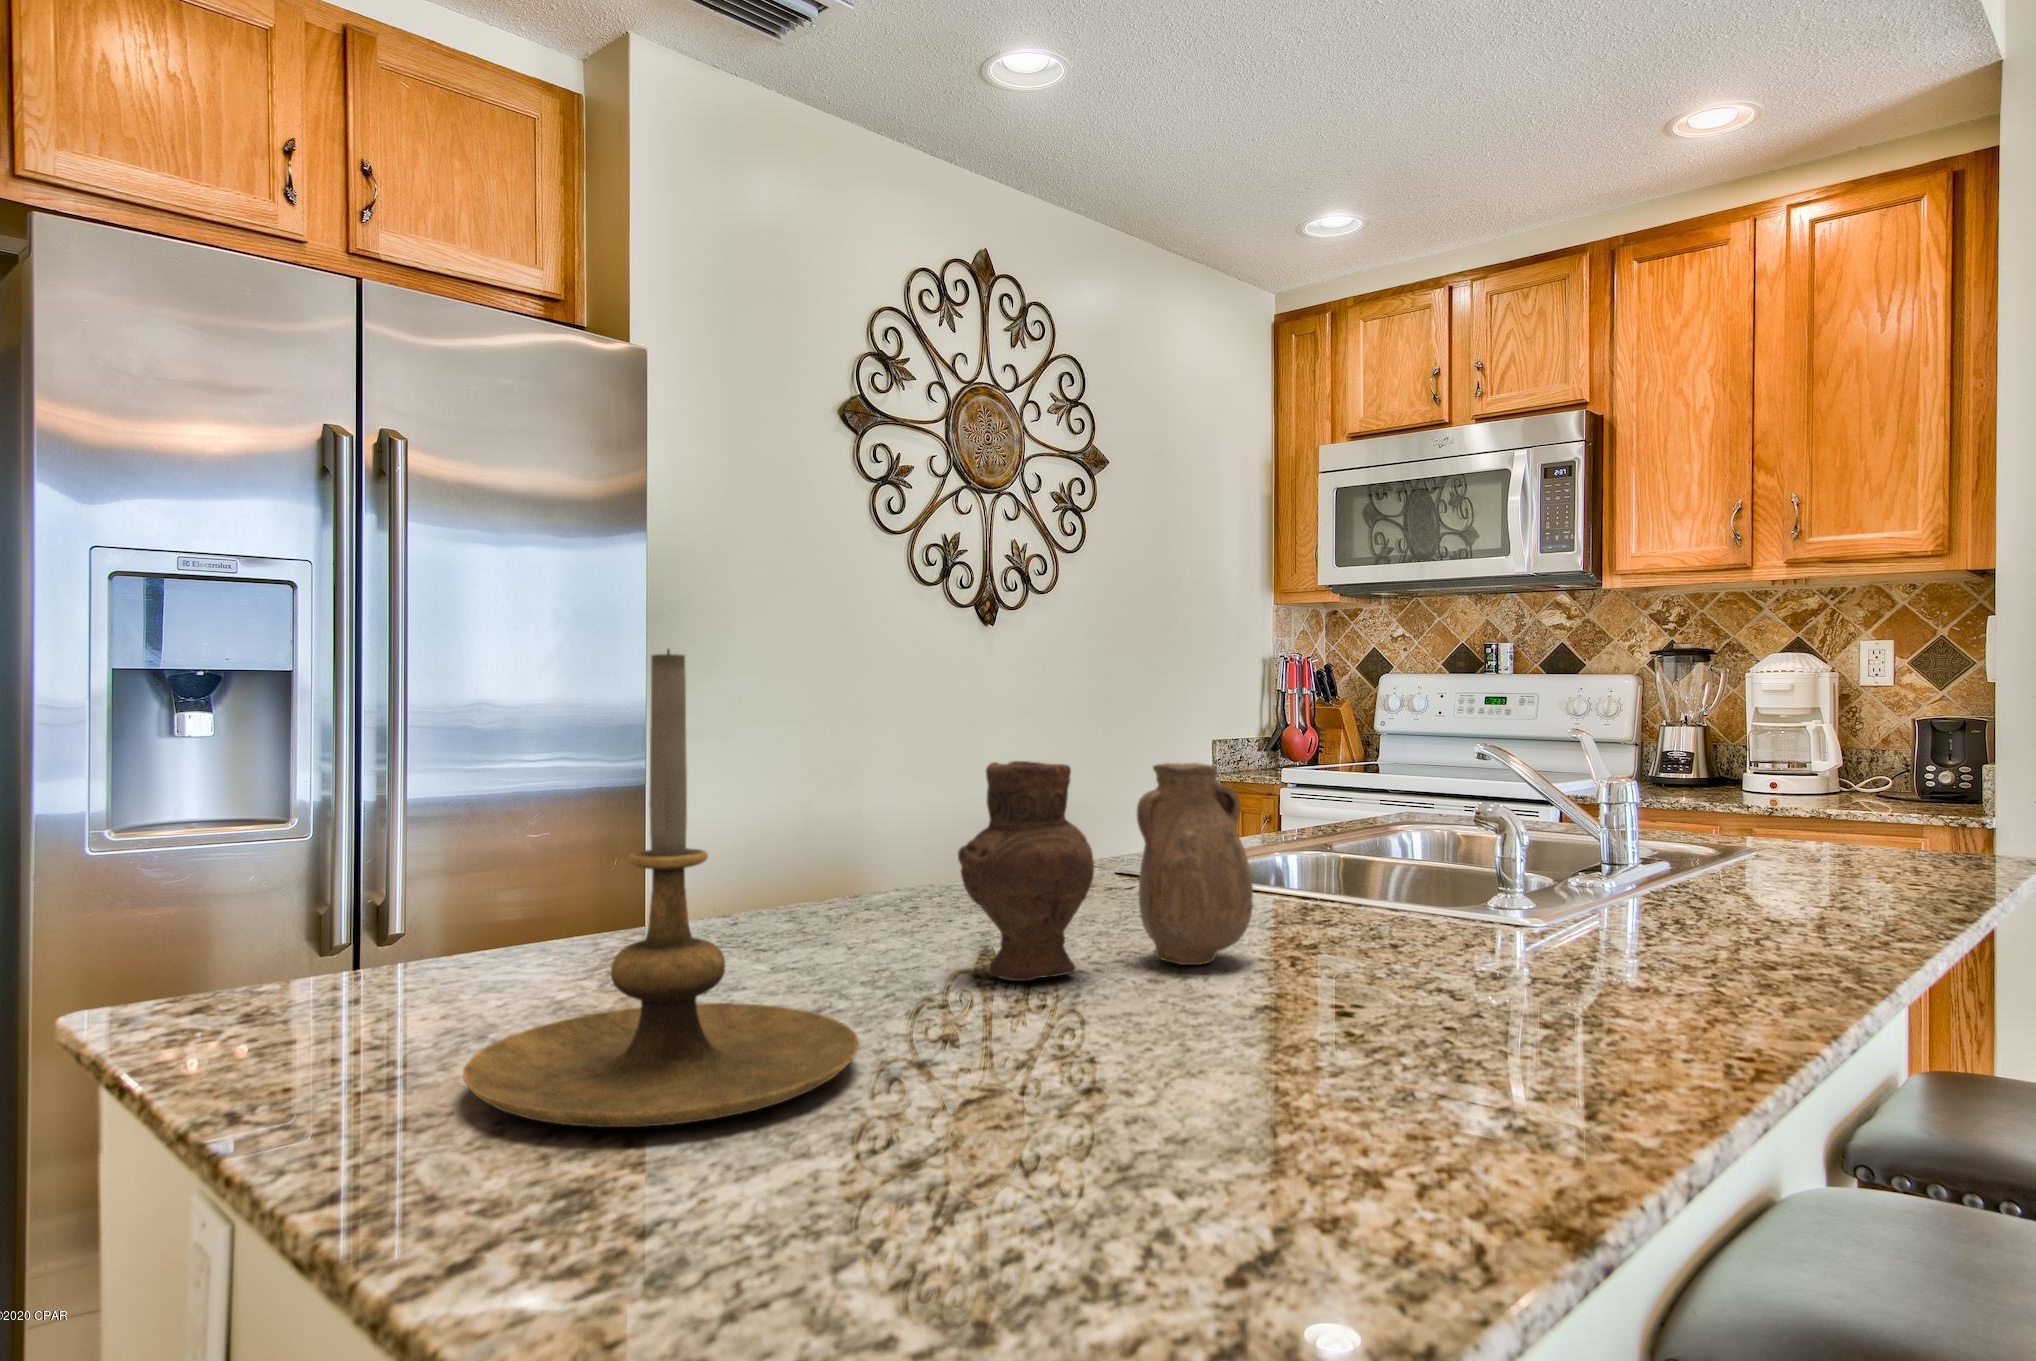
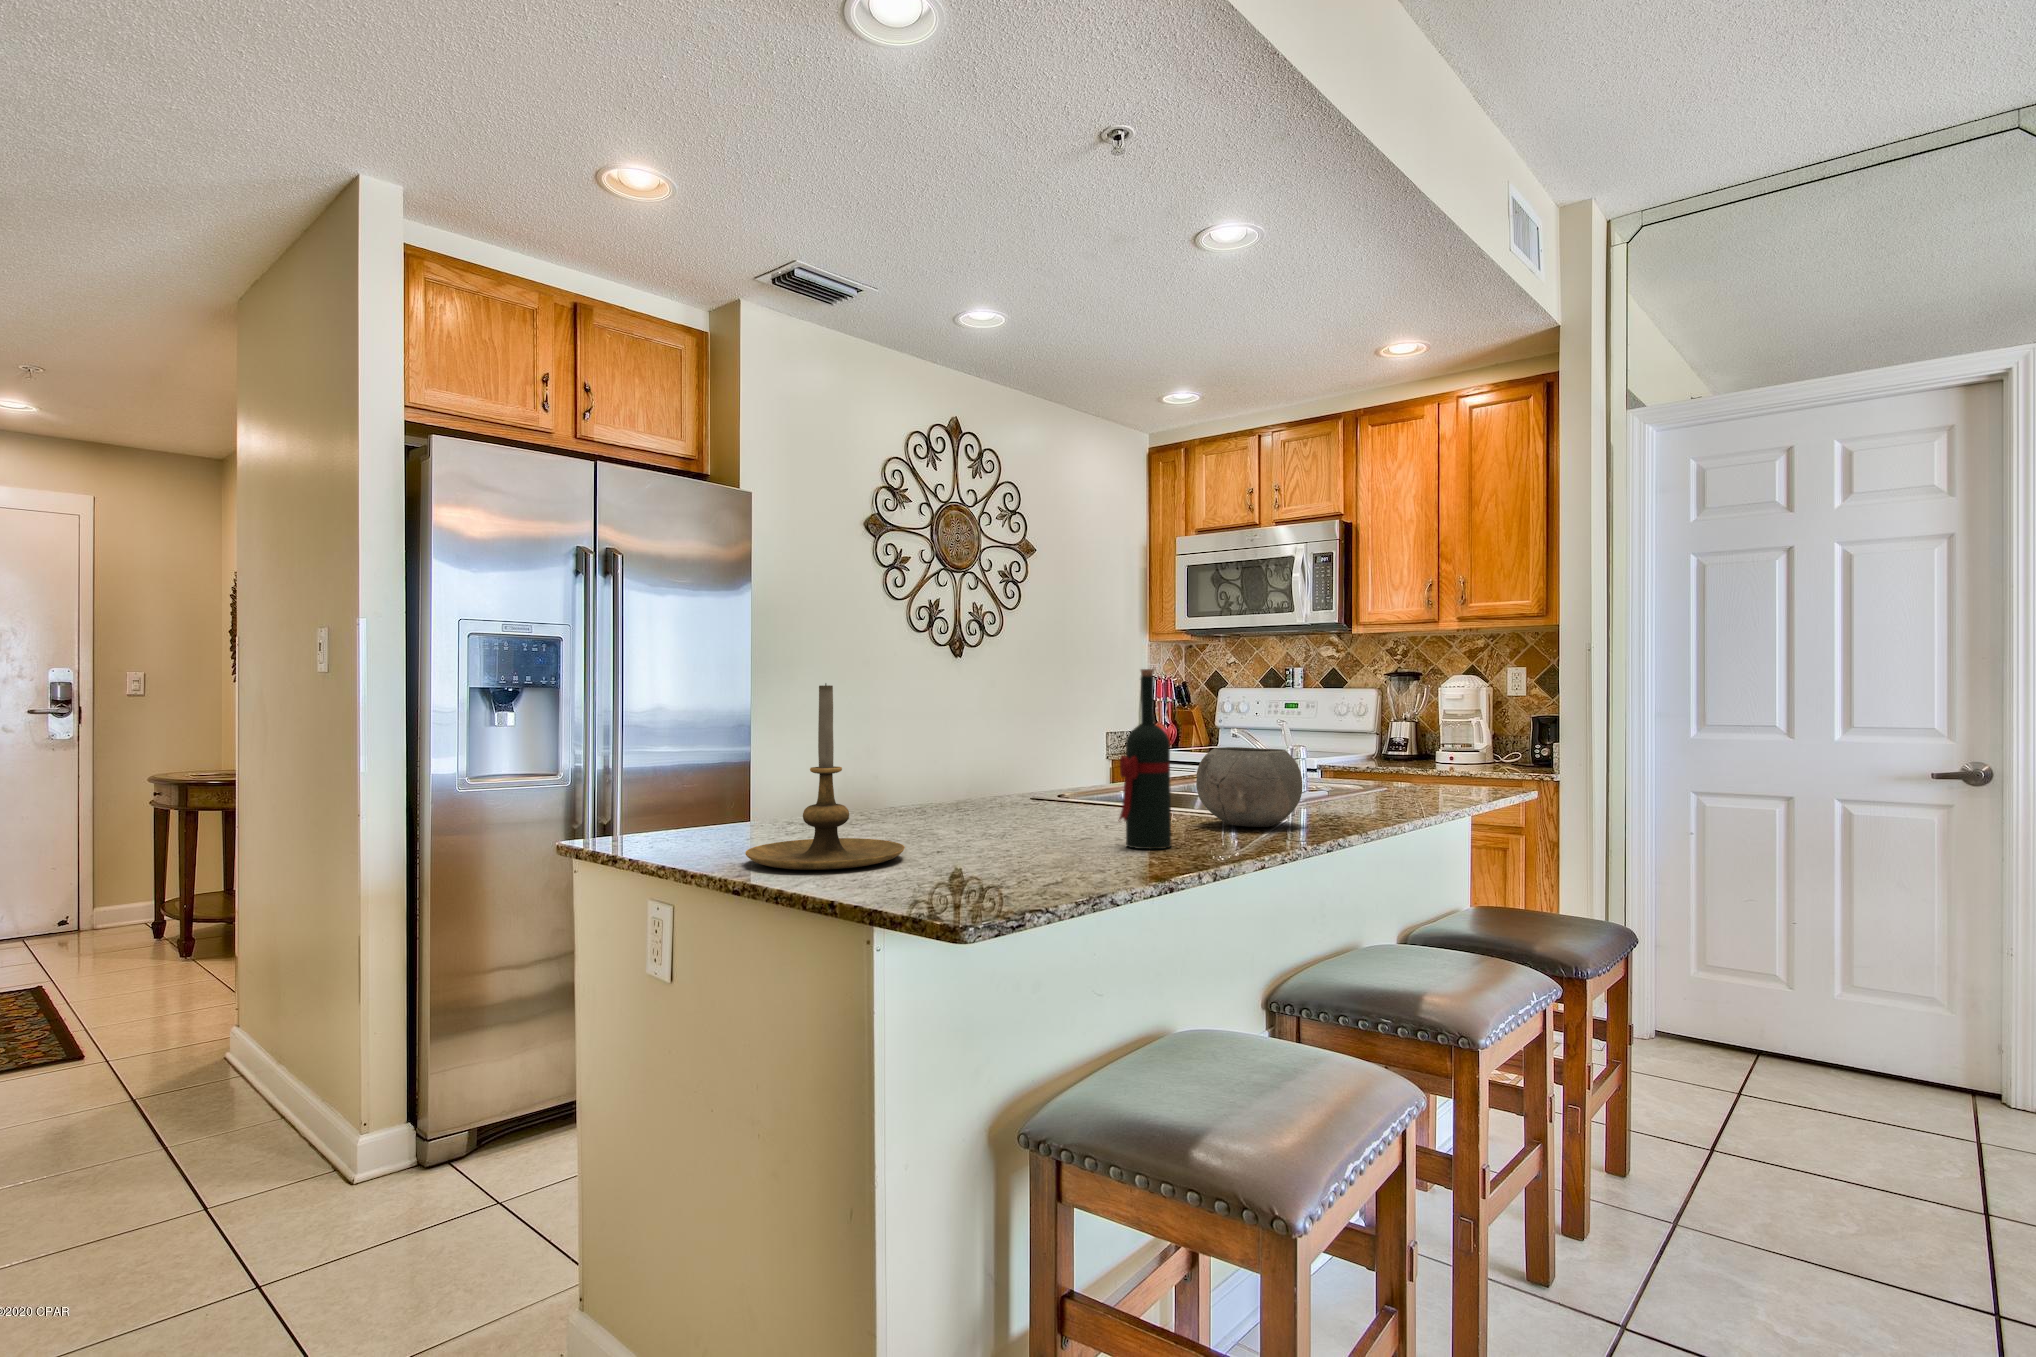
wine bottle: none [1363,618,1486,1044] -> present [1118,669,1171,849]
vase: present [958,761,1253,981] -> none [944,733,1085,835]
bowl: none [1481,789,1720,961] -> present [1196,747,1302,827]

